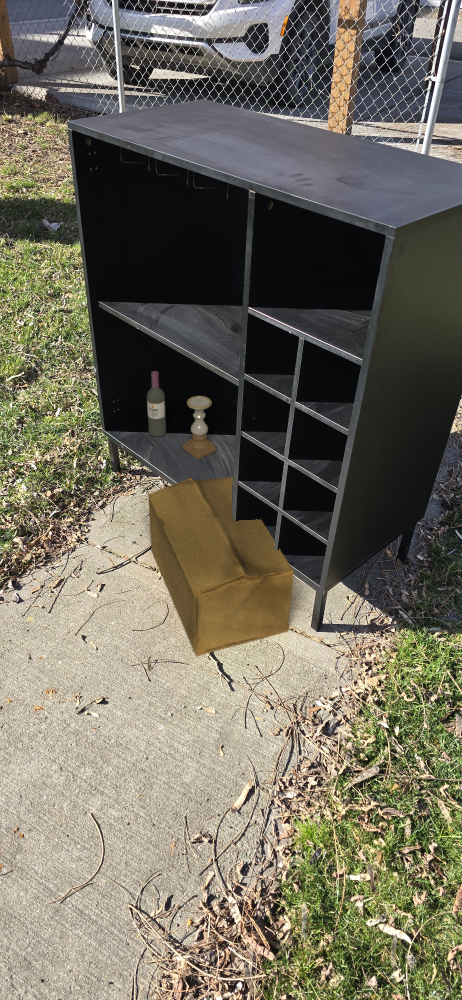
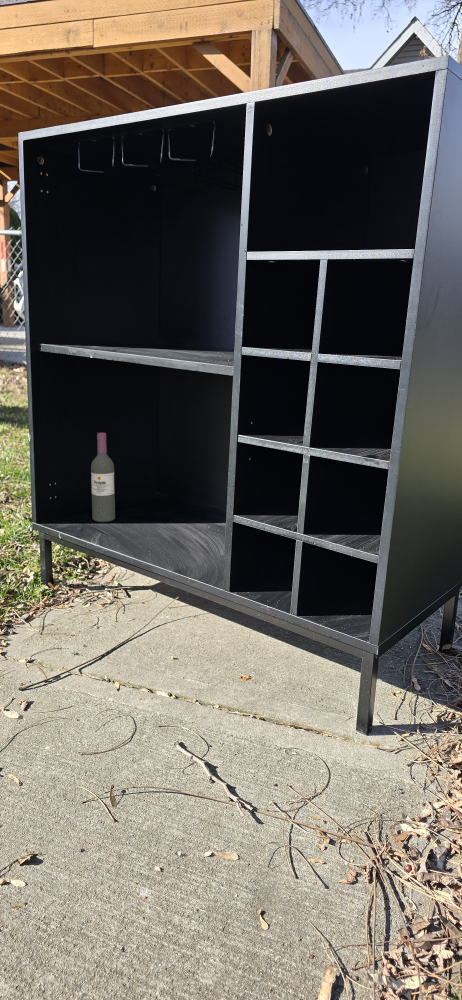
candle holder: present [182,396,217,459] -> none [139,455,185,536]
cardboard box: present [148,477,294,656] -> none [99,541,331,779]

